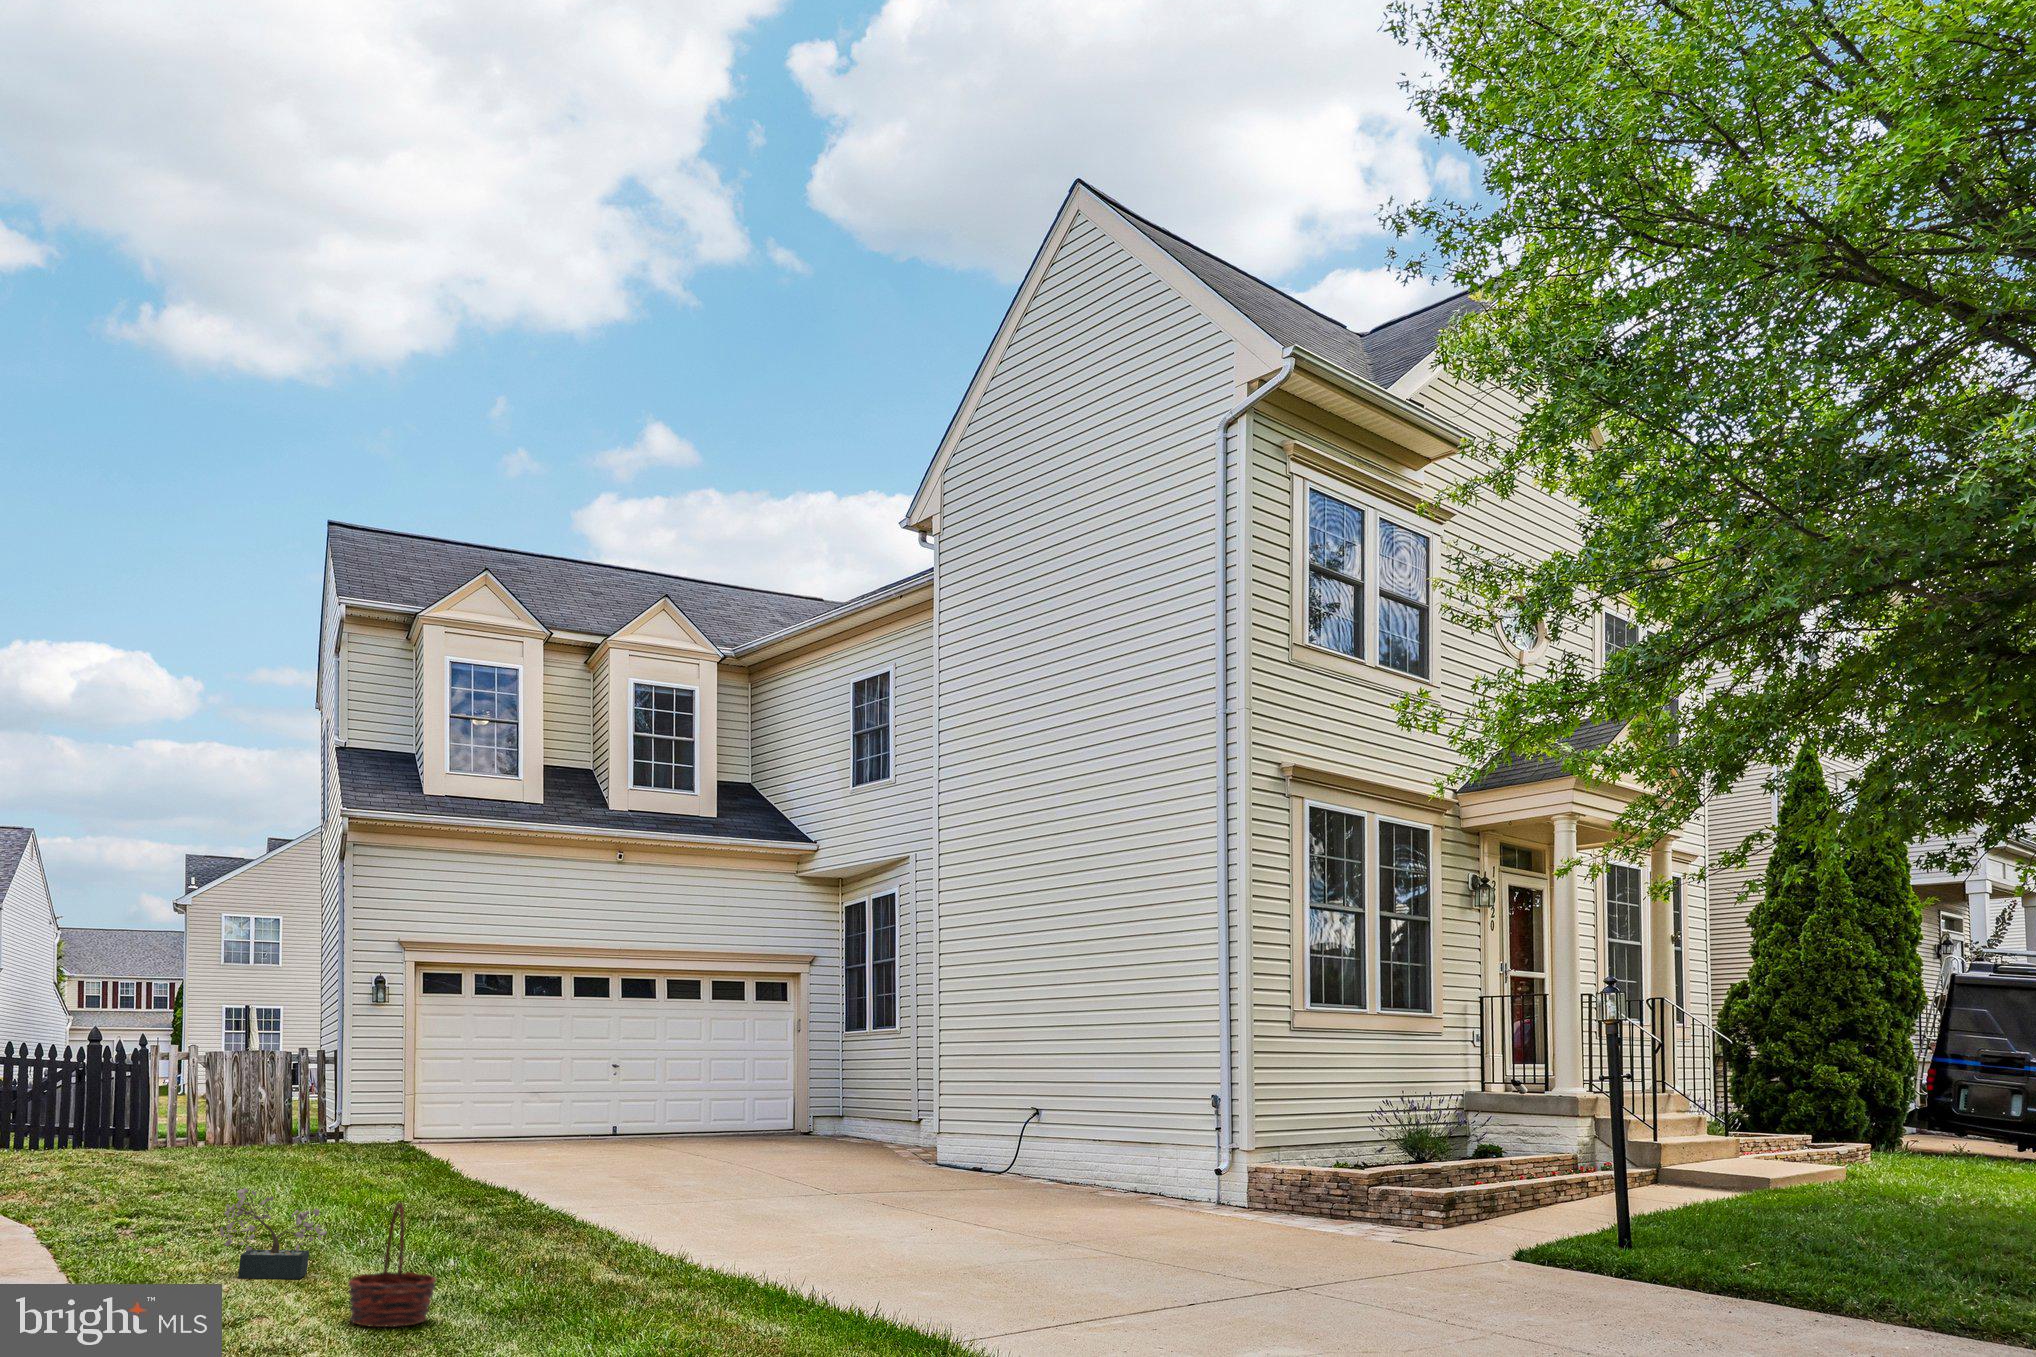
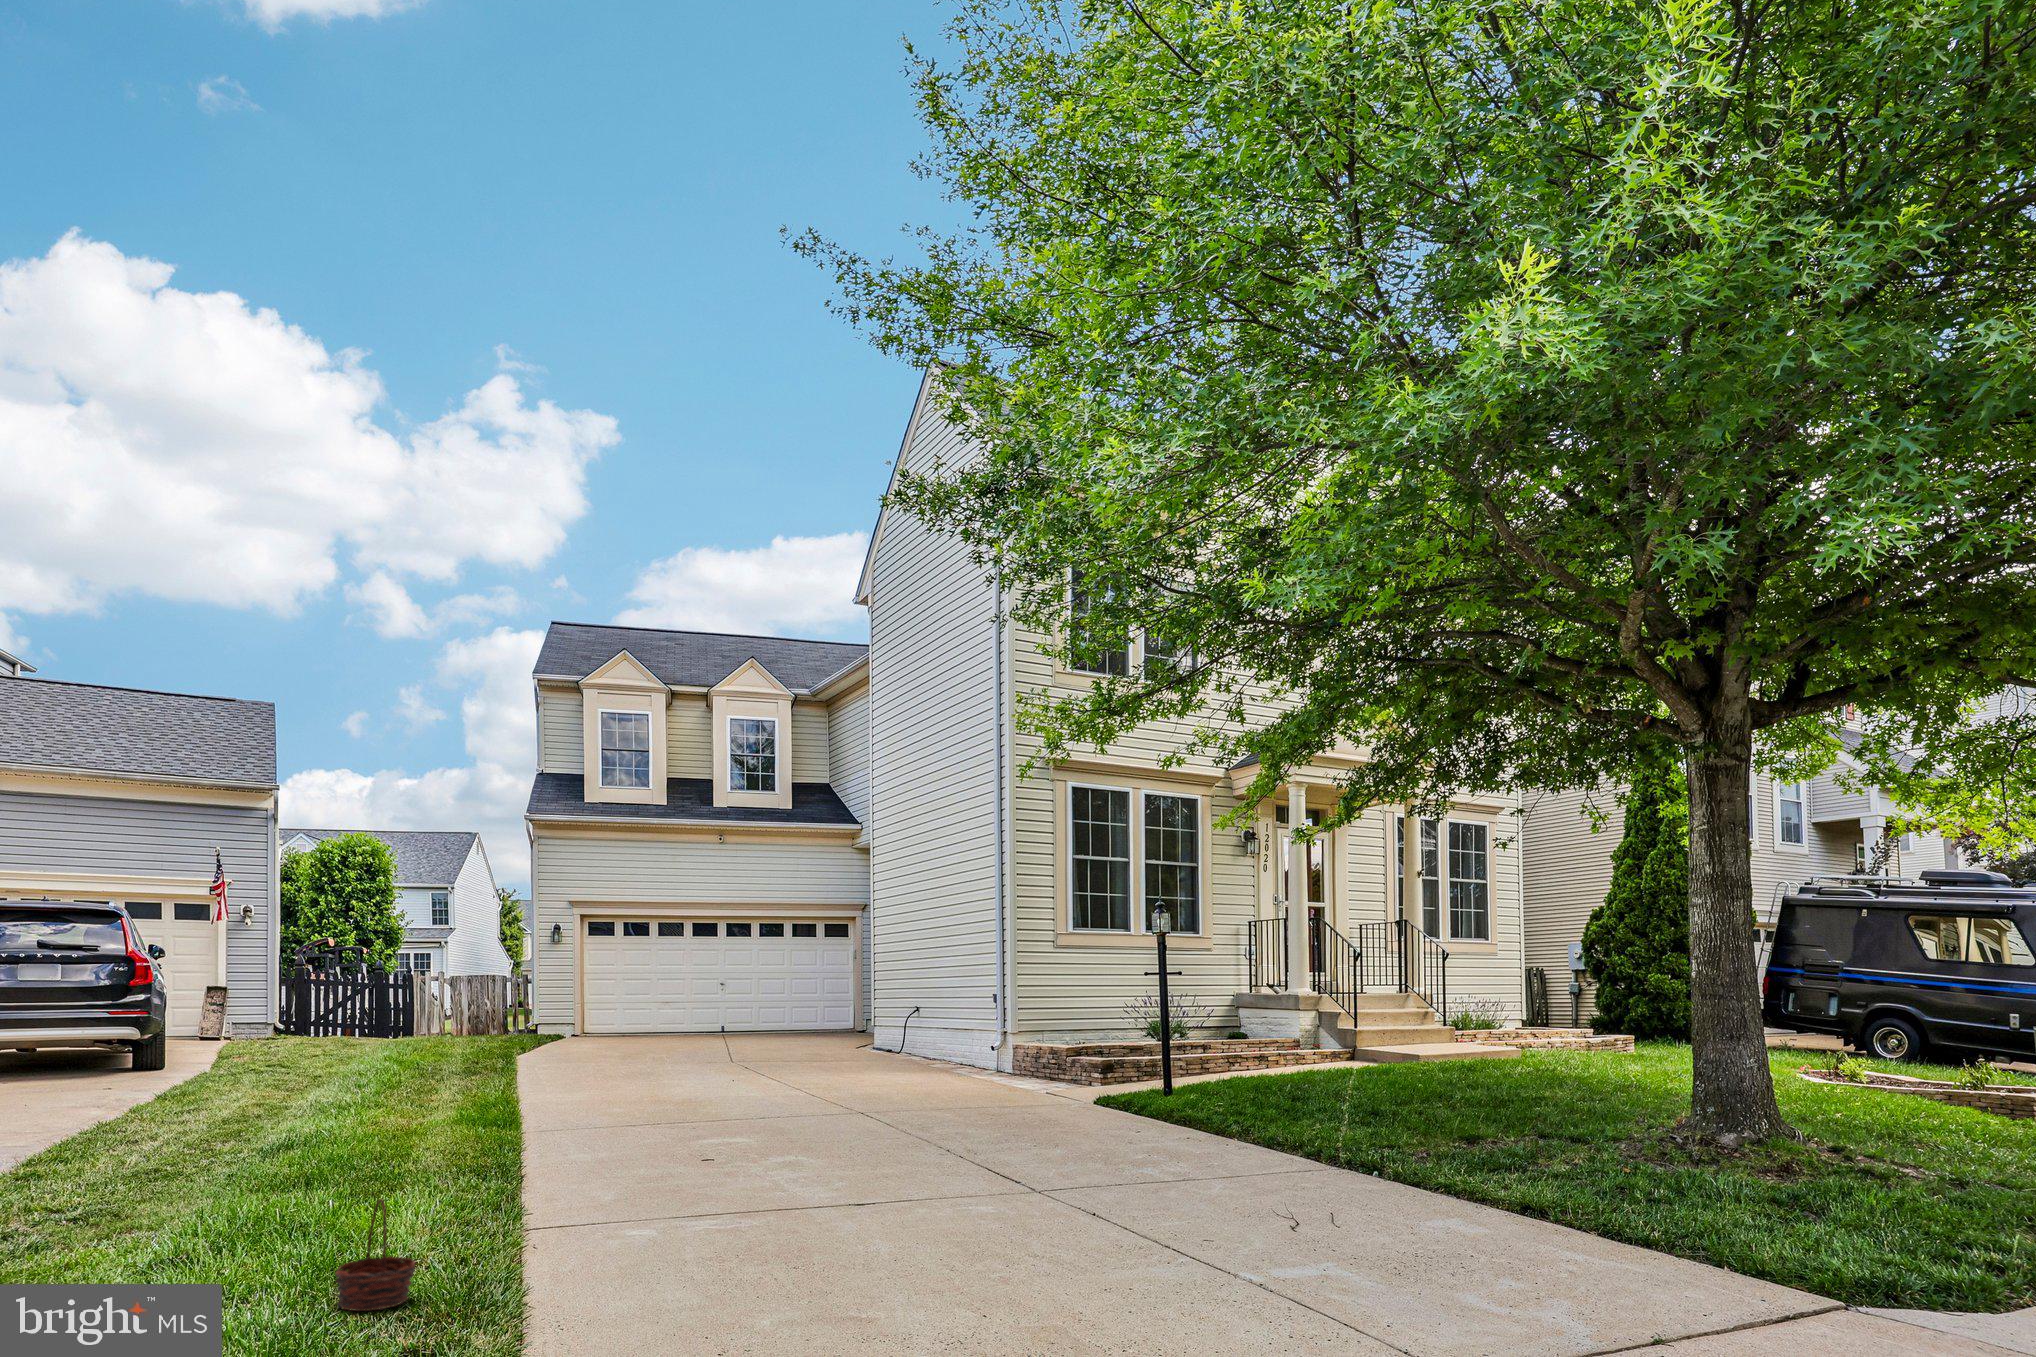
decorative plant: present [220,1188,327,1279] -> none [207,1179,307,1261]

